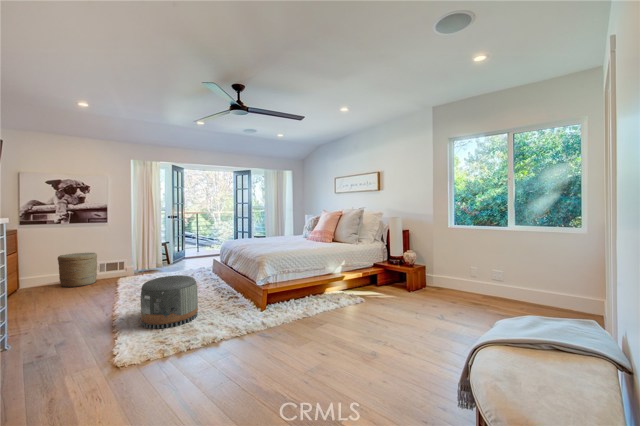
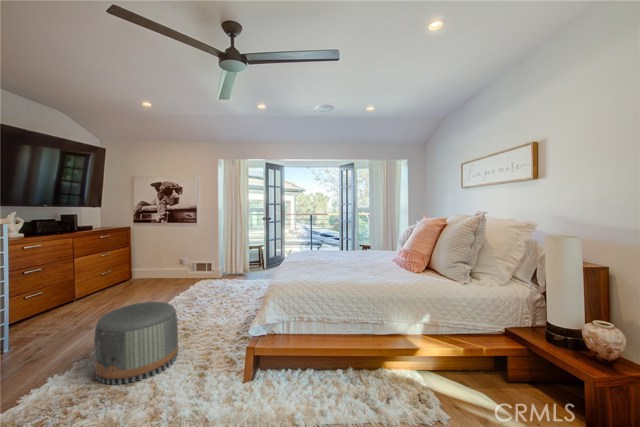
woven basket: present [58,253,97,287] -> none [150,251,184,284]

